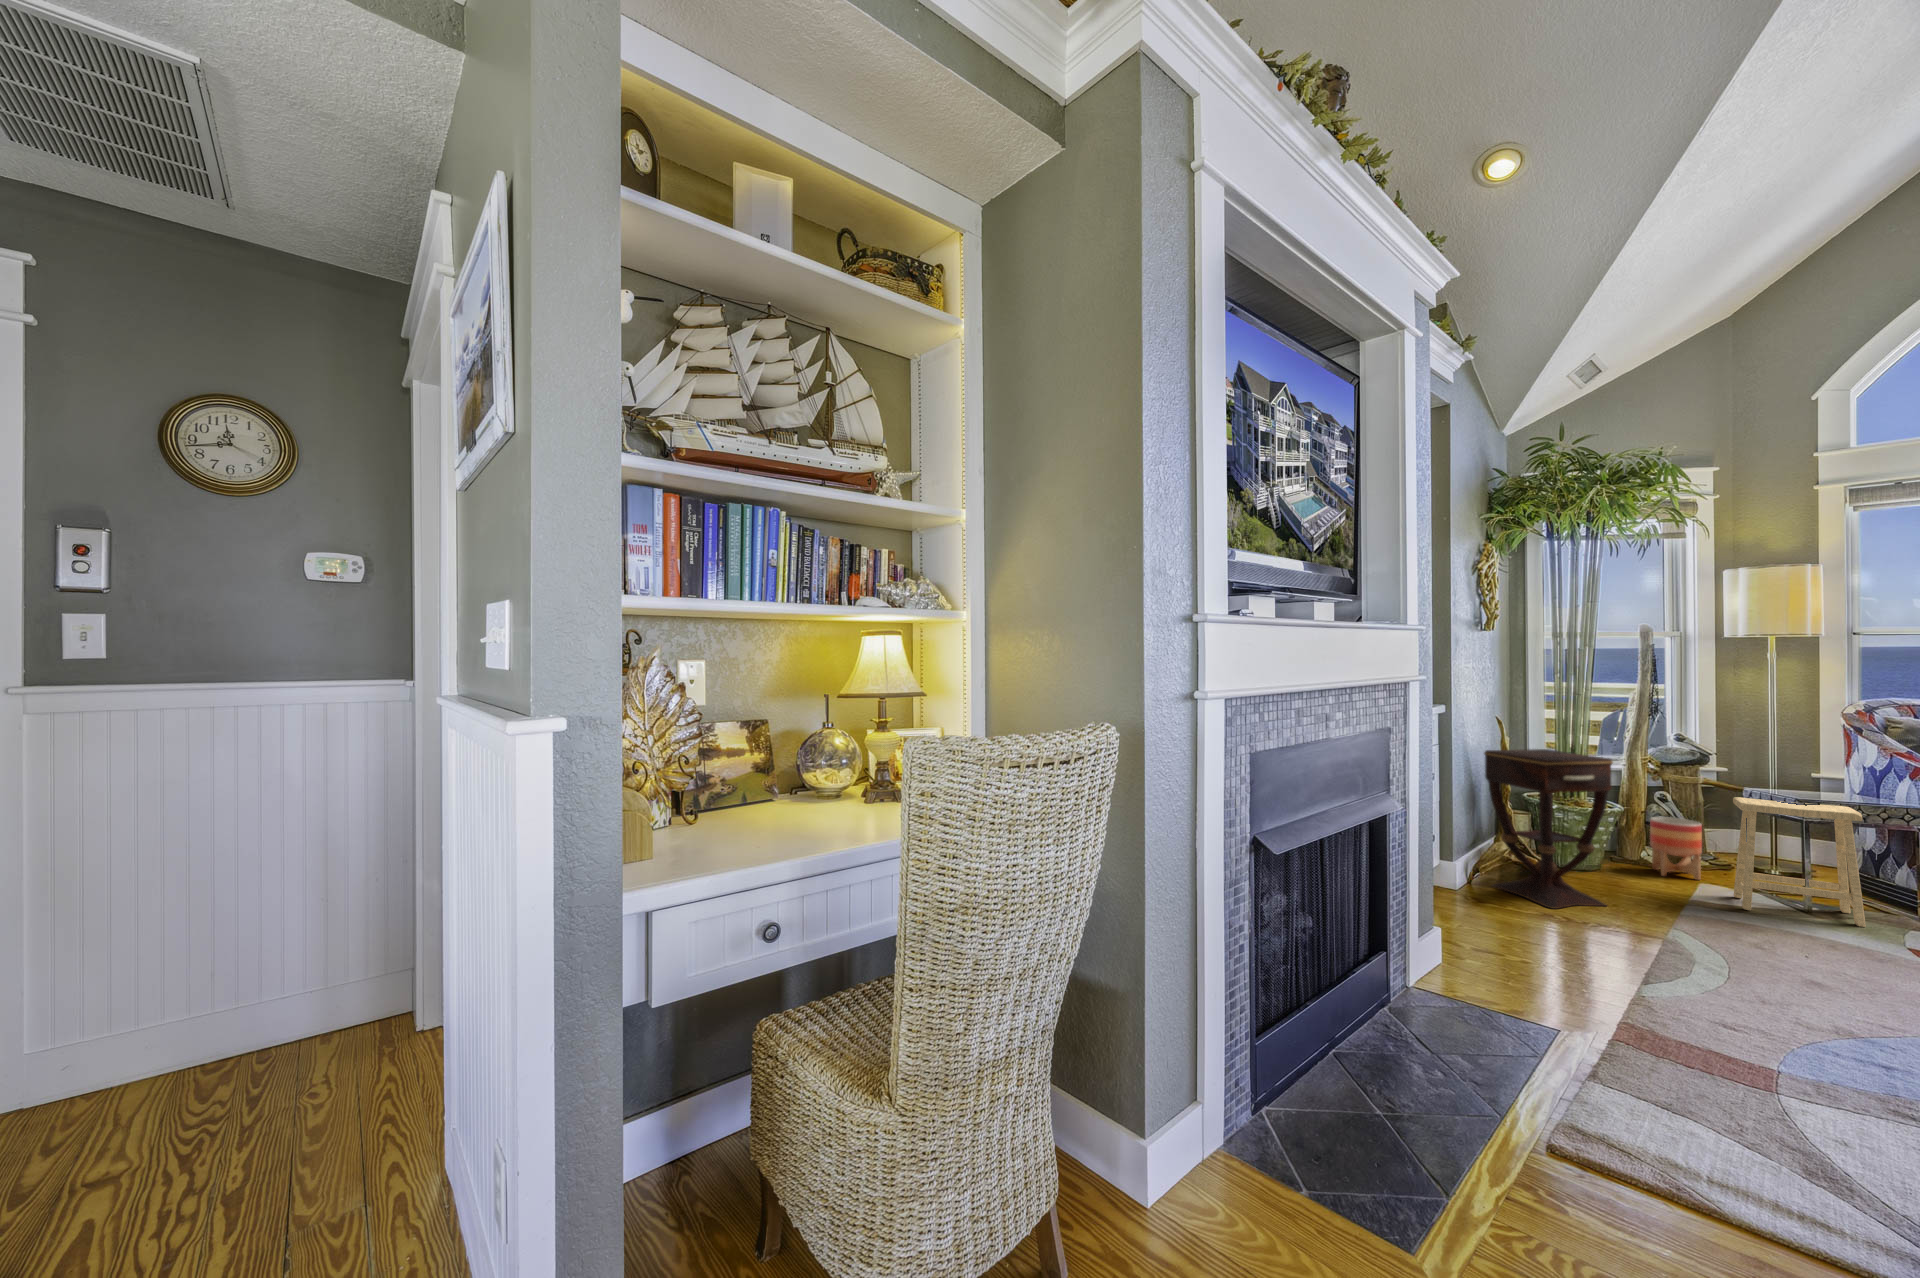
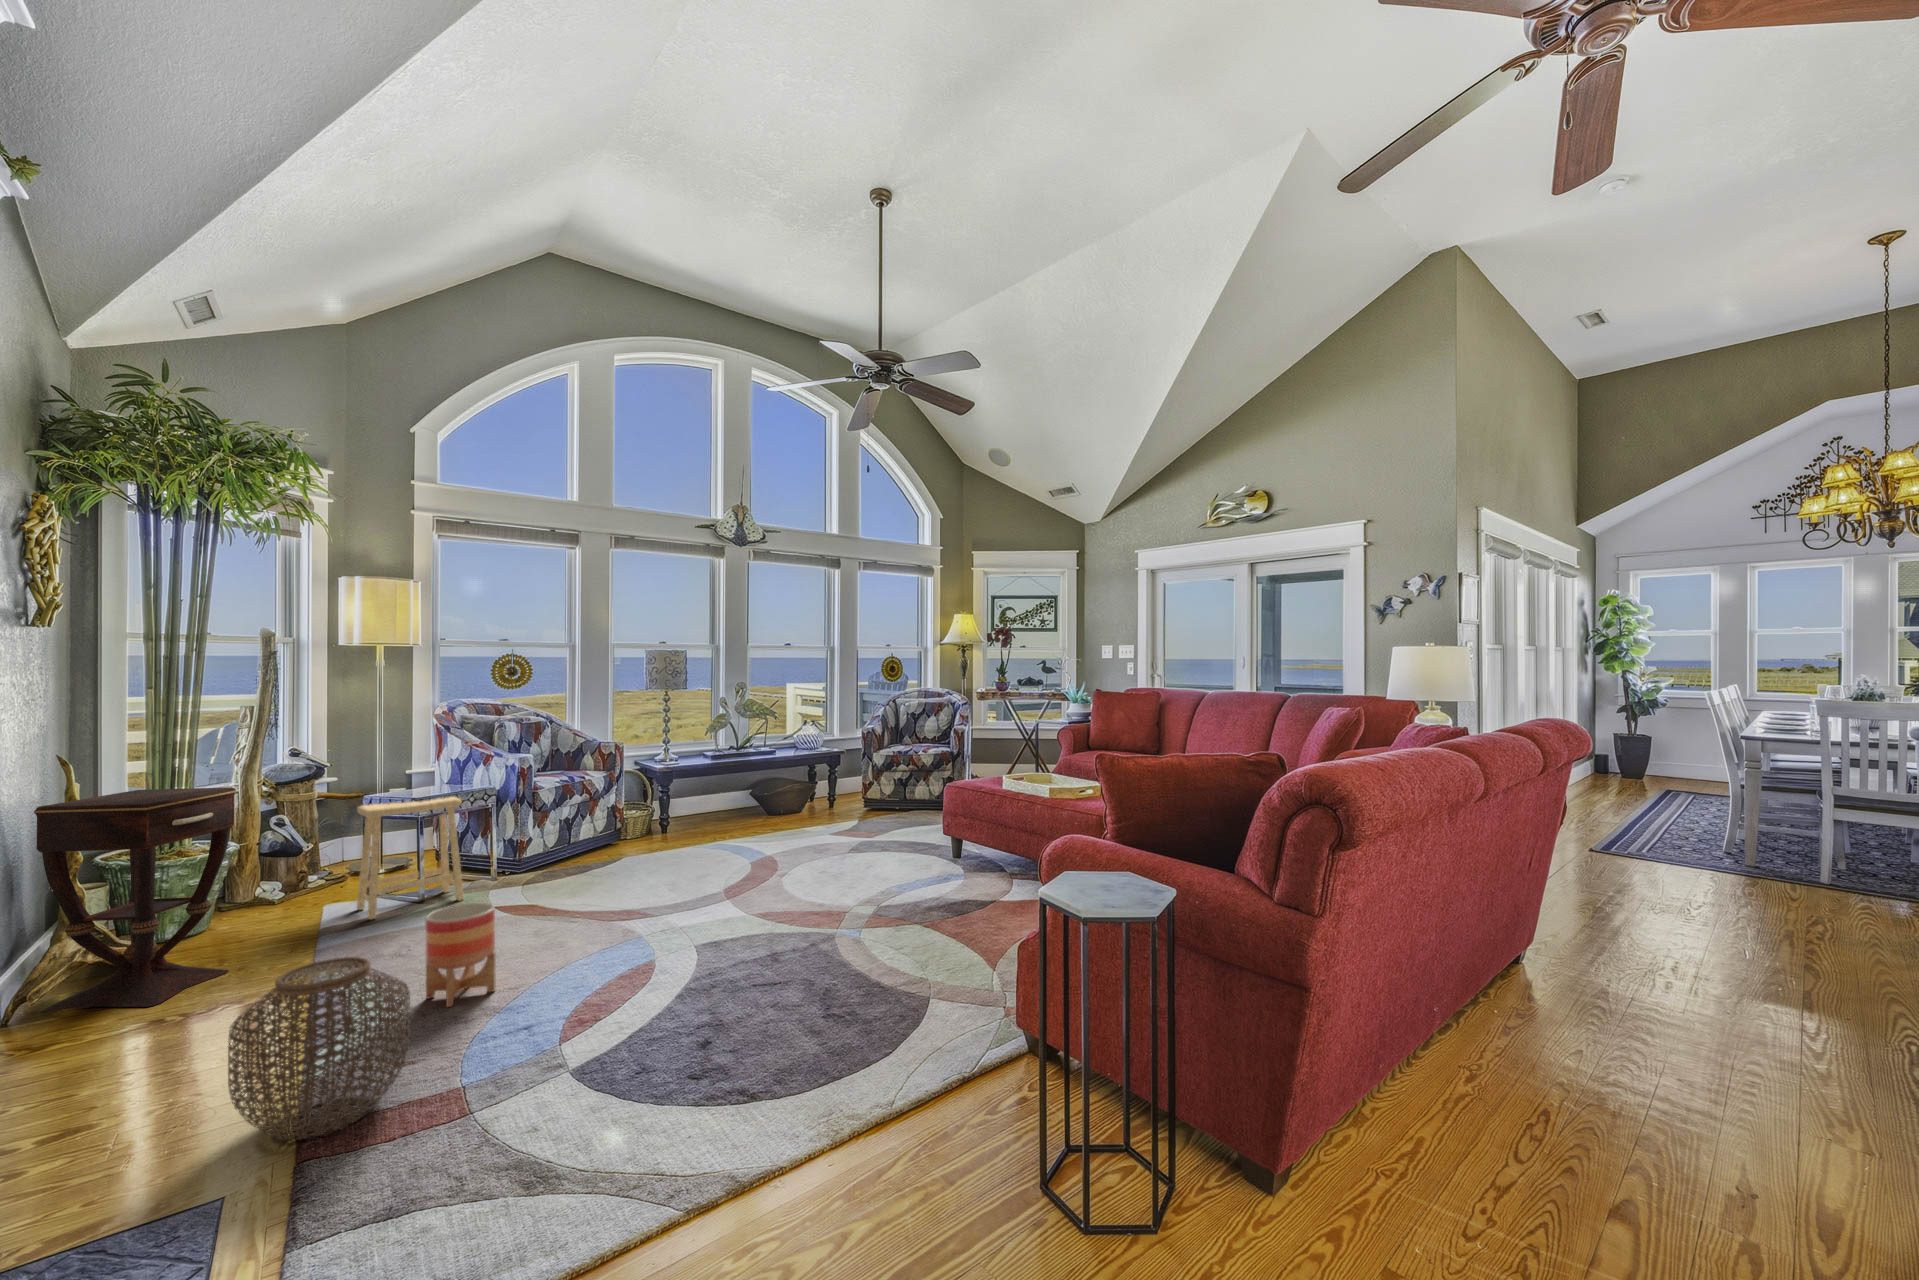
planter: present [1650,817,1702,880] -> present [425,903,496,1007]
woven basket: none [1575,909,1729,1053] -> present [228,957,410,1140]

